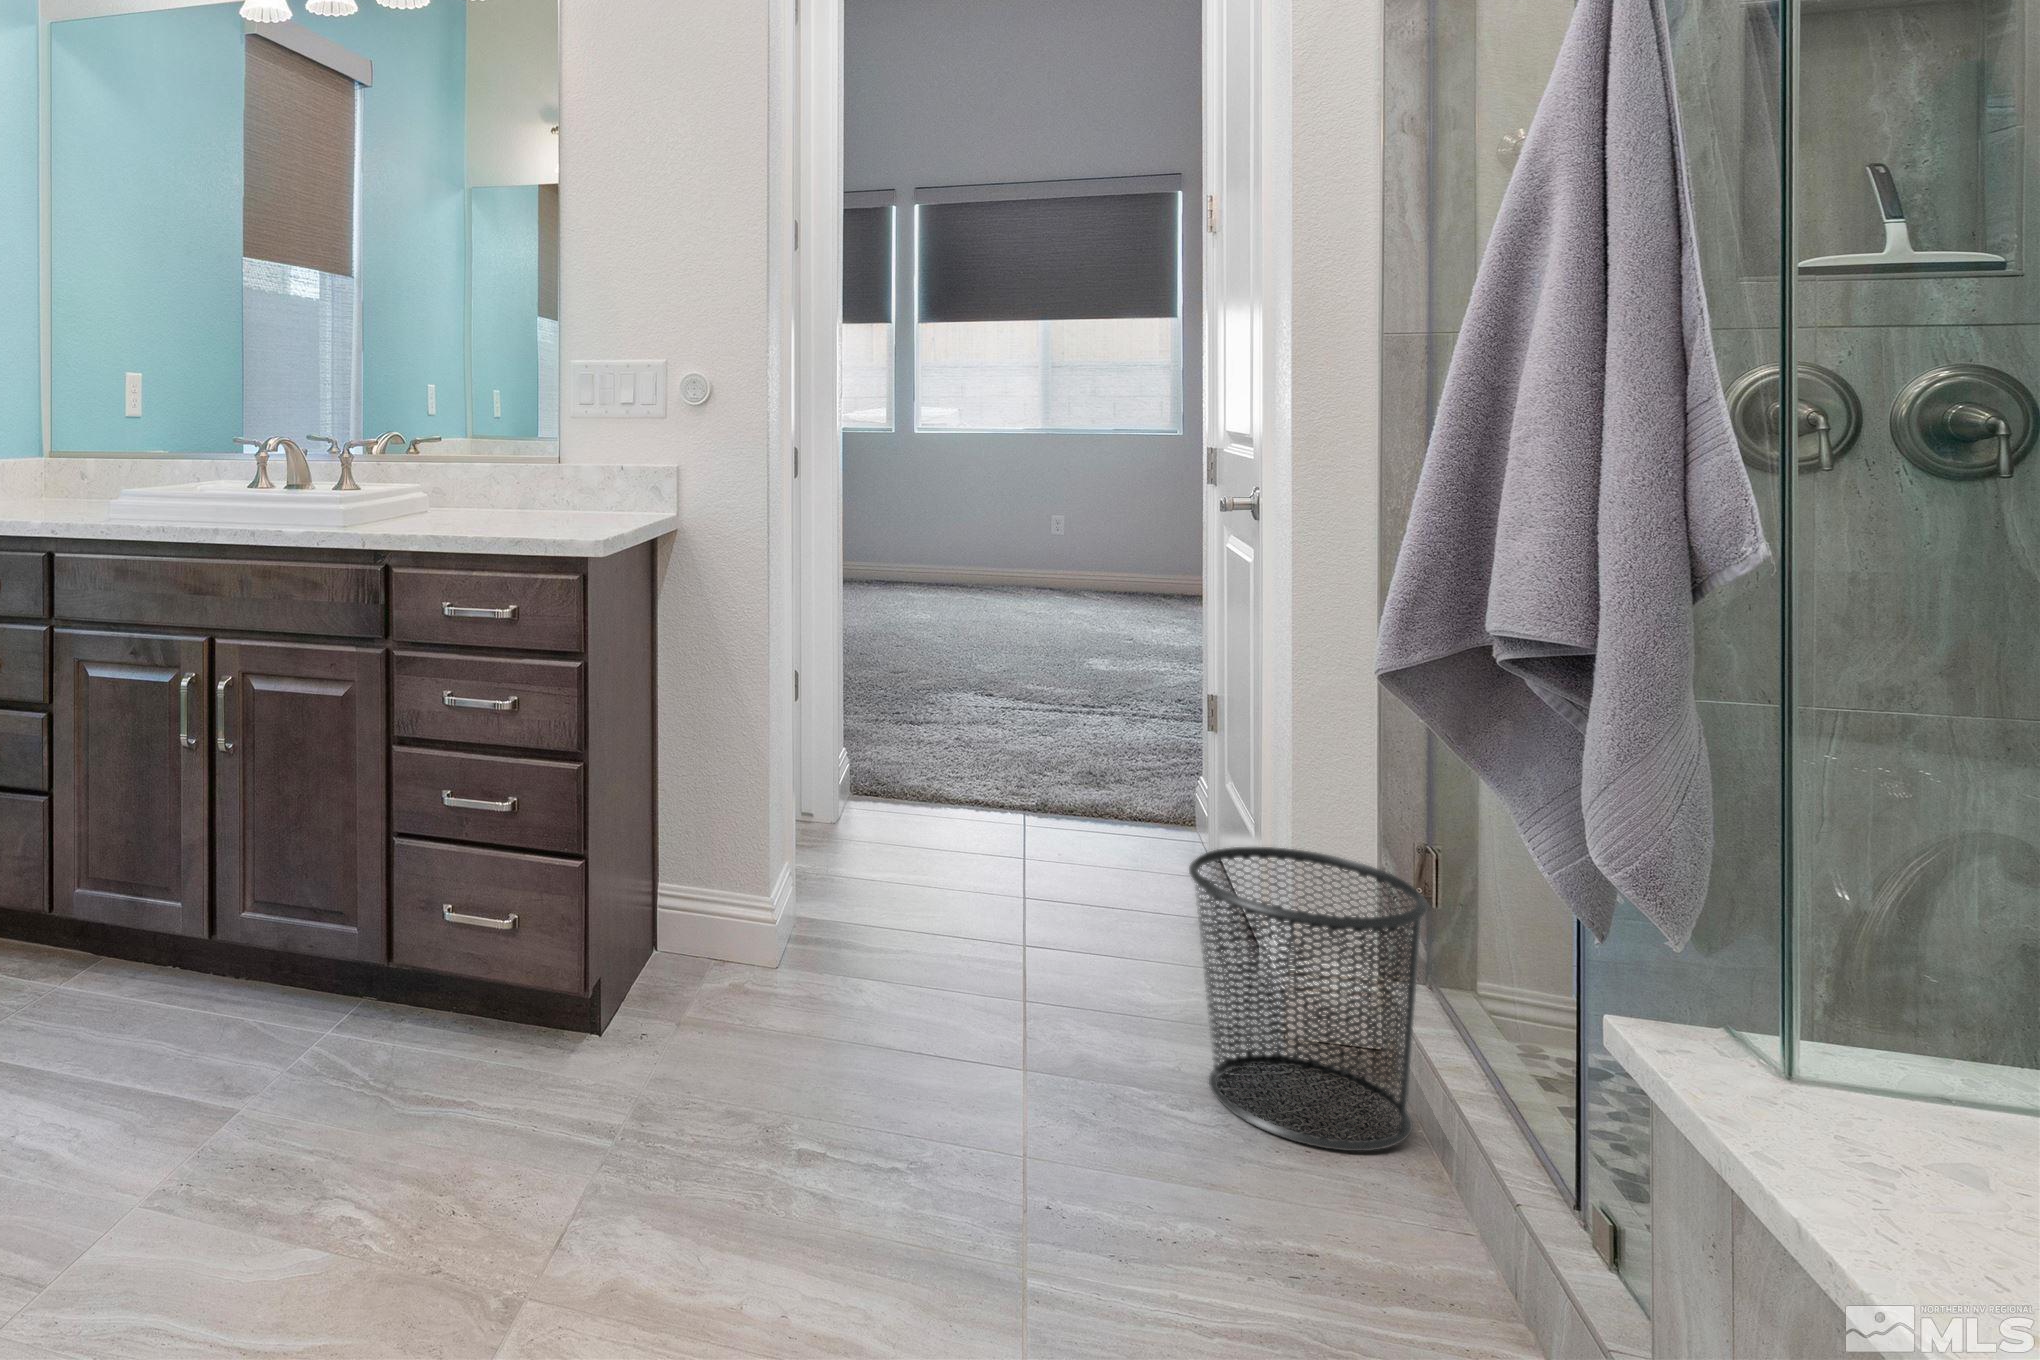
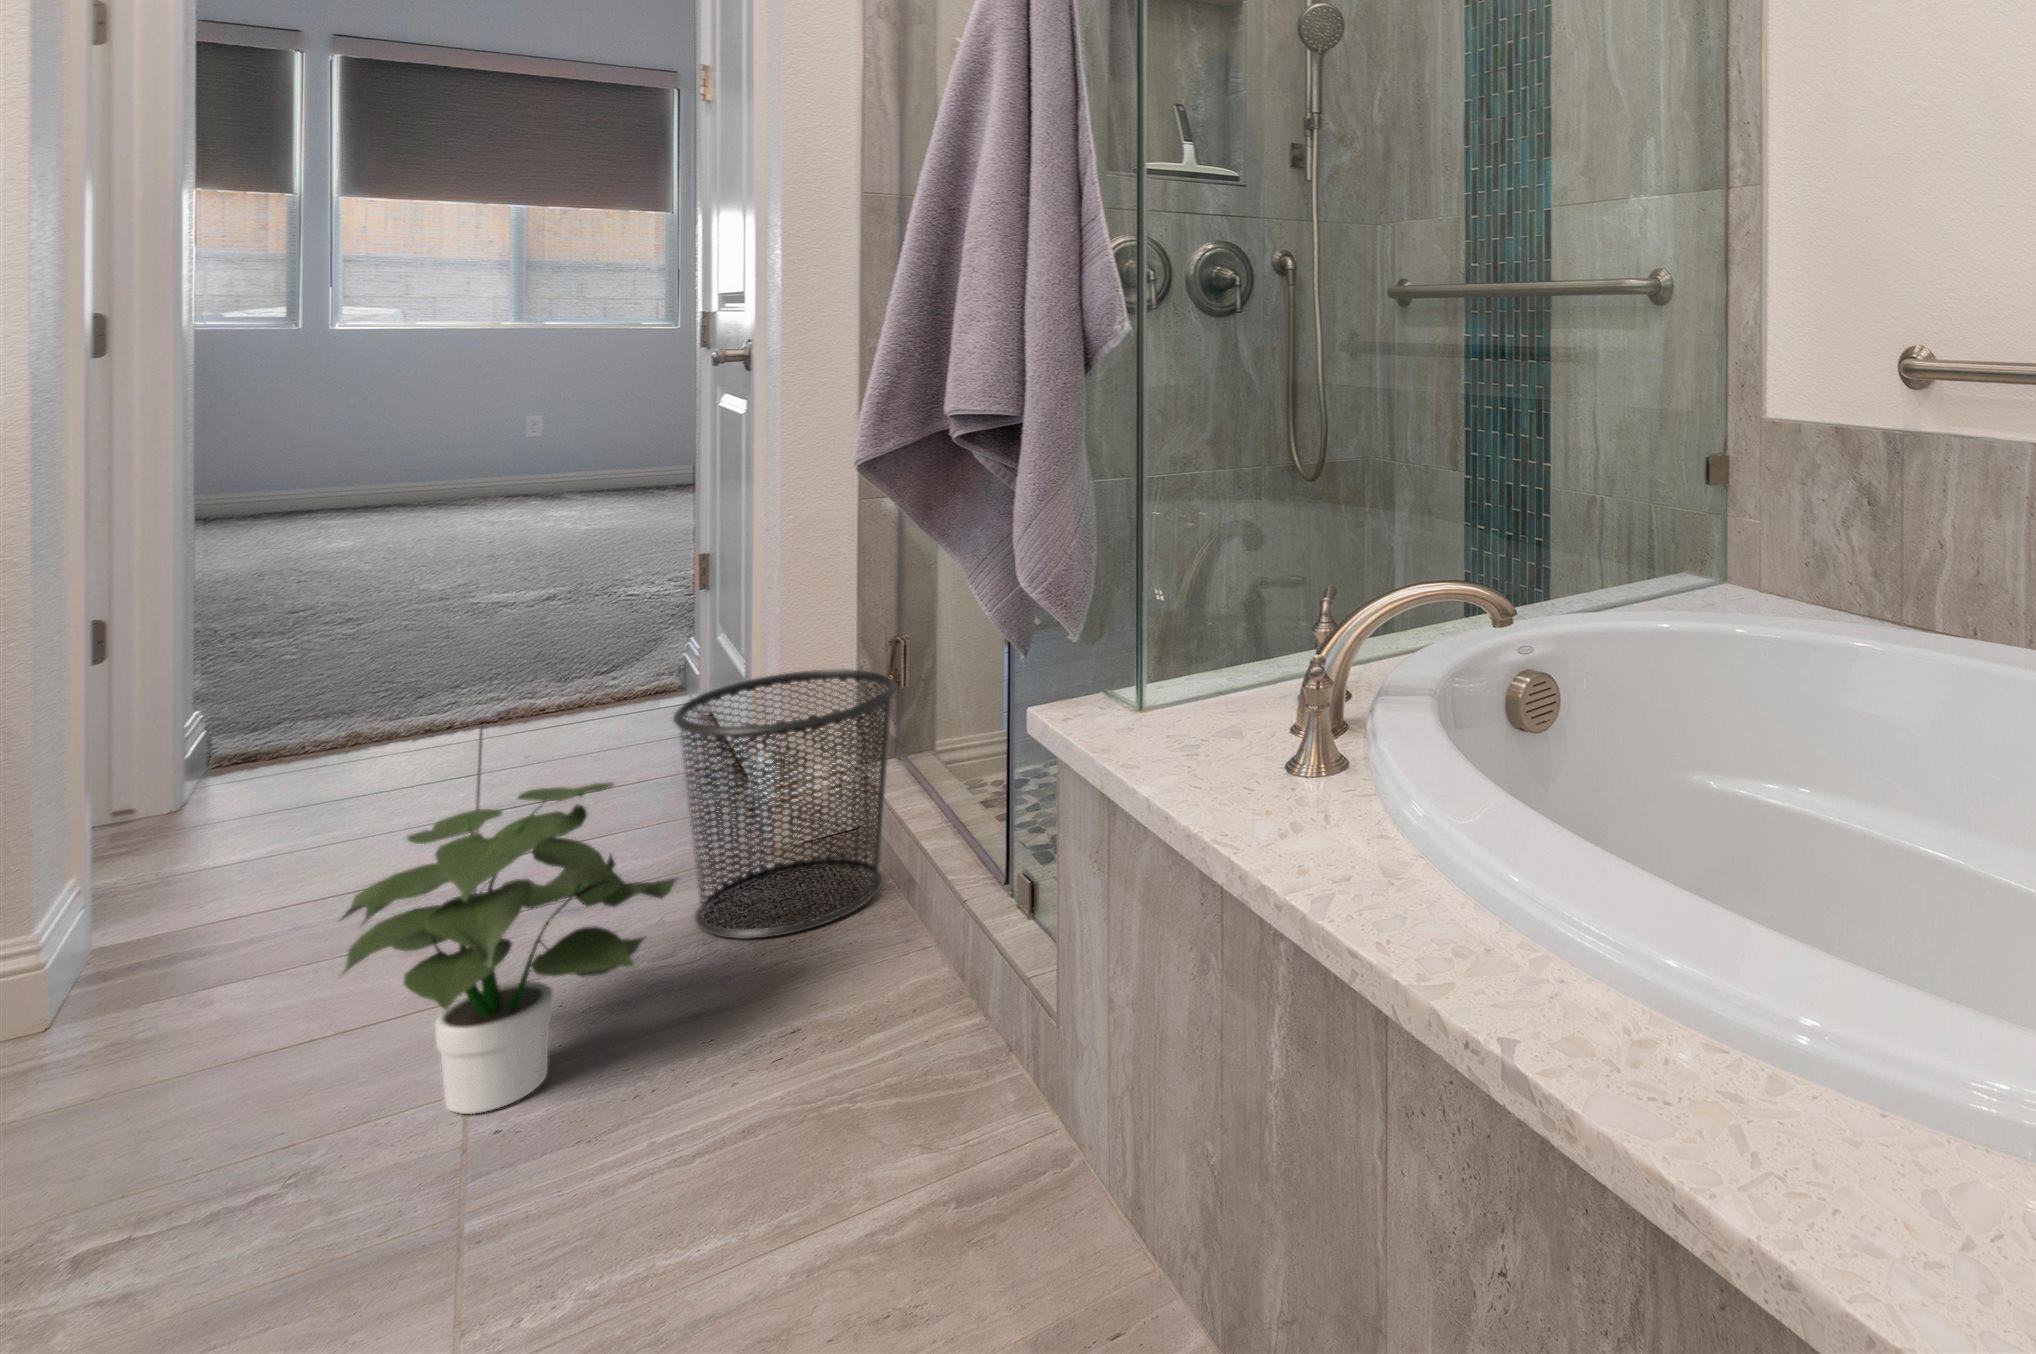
potted plant: none [936,906,1199,1197] -> present [339,782,678,1114]

